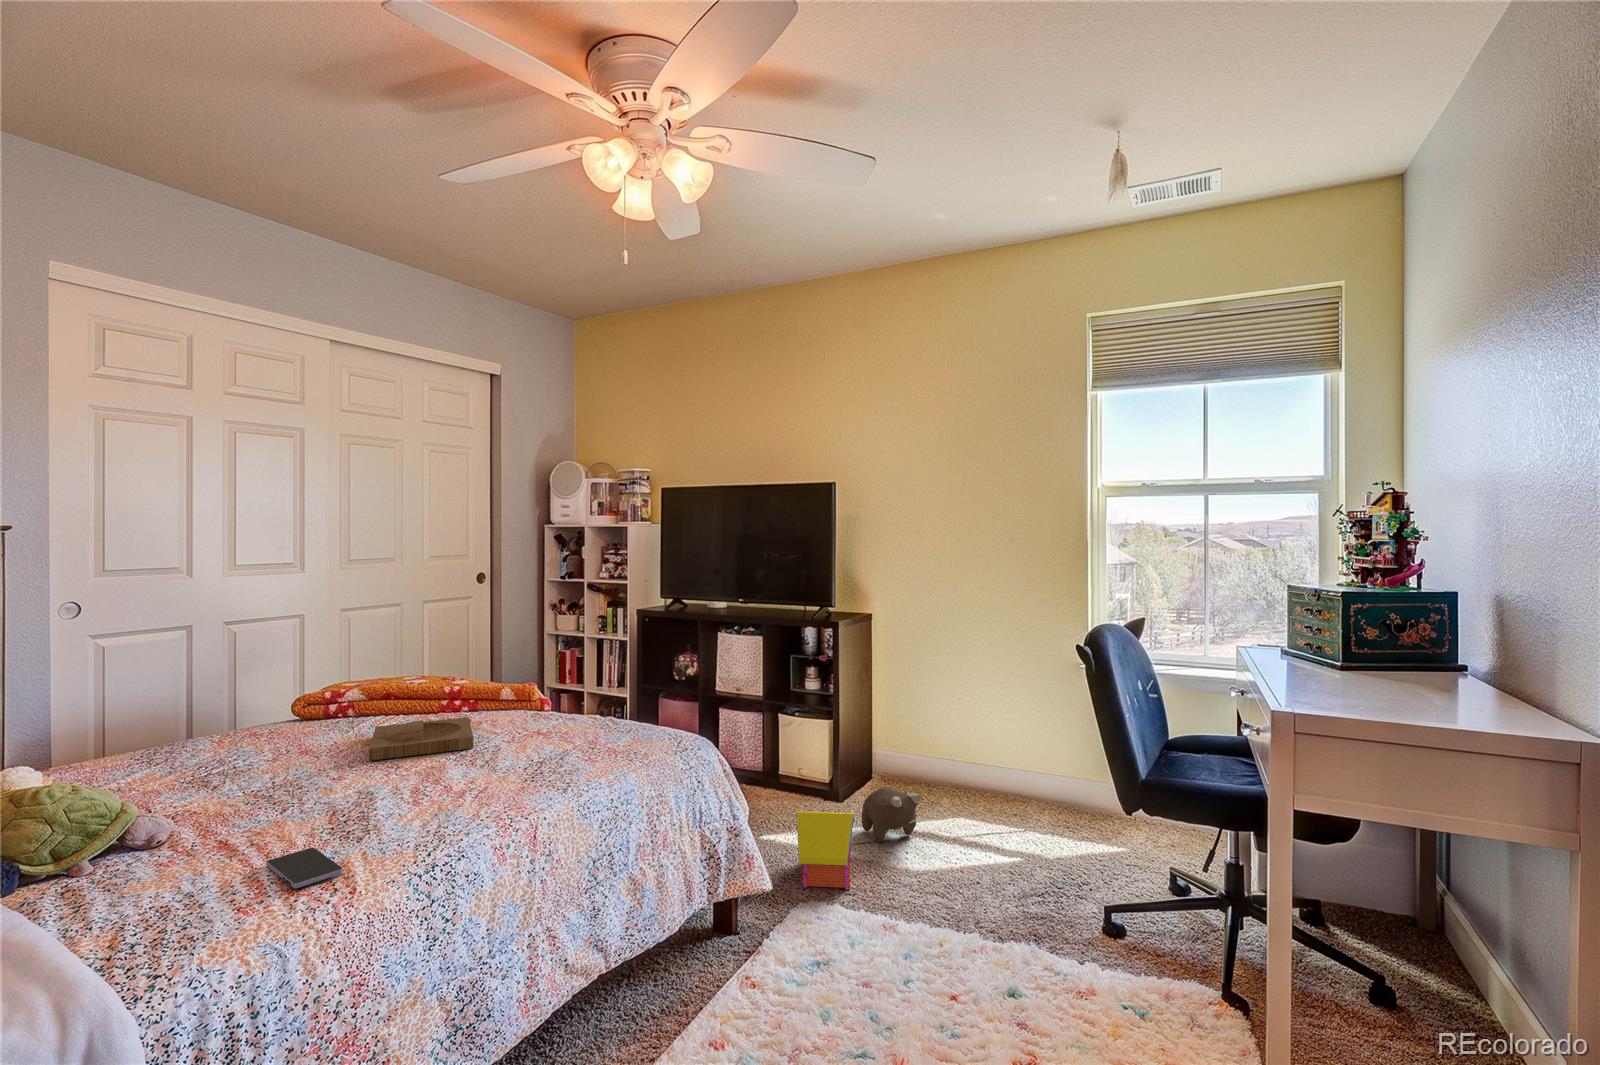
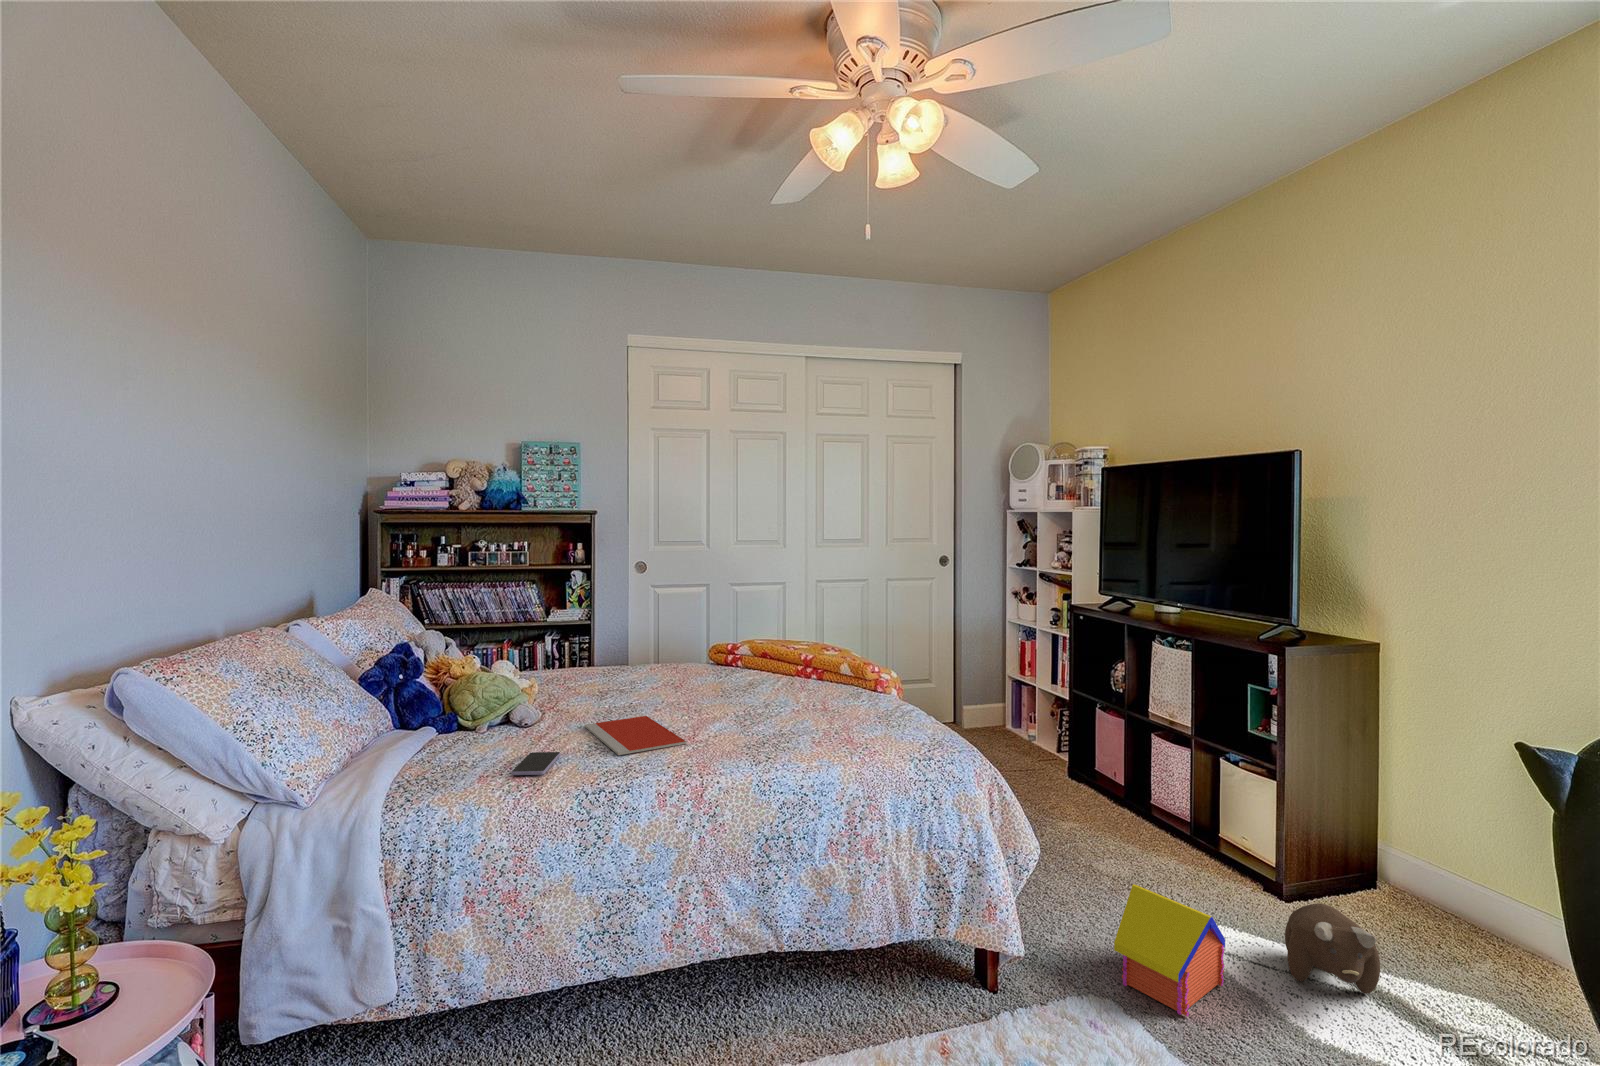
tray: present [369,717,473,760] -> none [688,678,789,710]
notebook: none [274,785,459,827] -> present [584,716,687,755]

